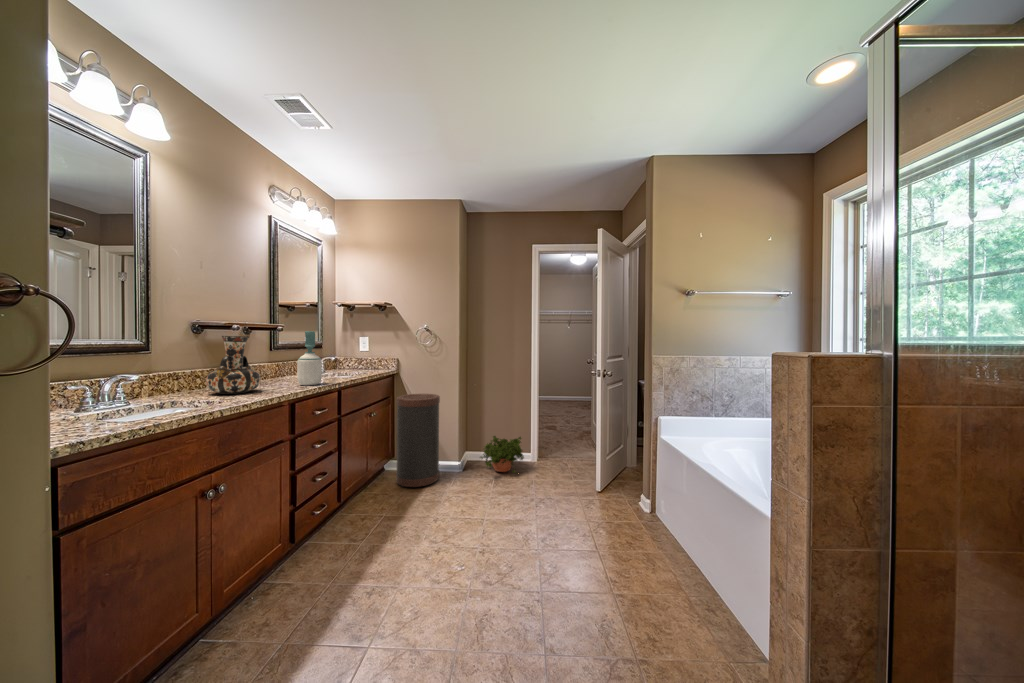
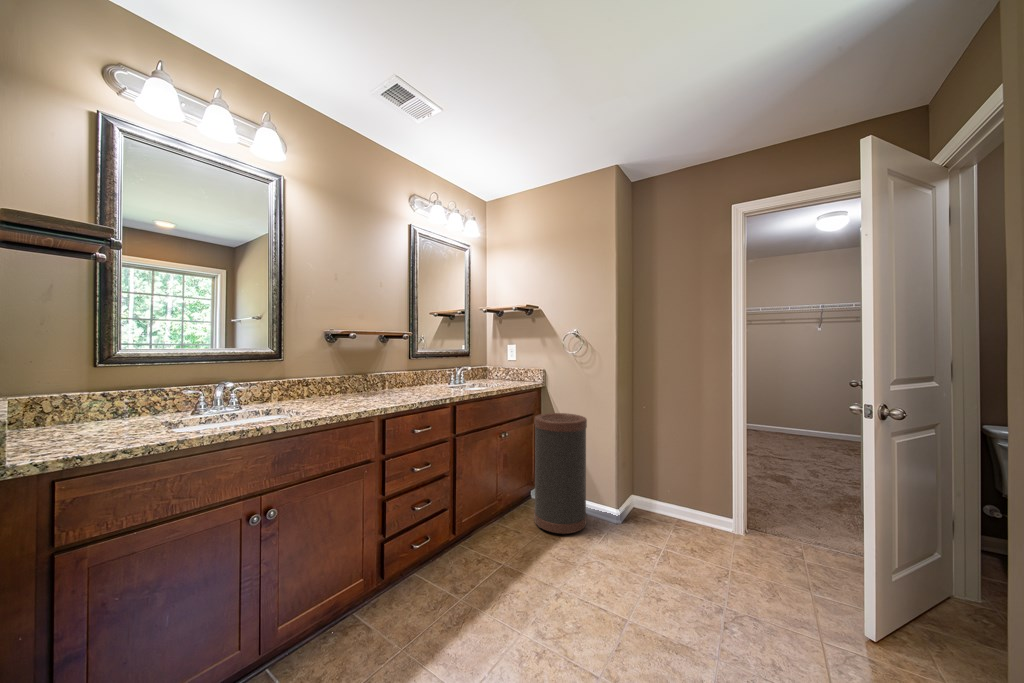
soap bottle: present [297,331,322,385] -> none [407,338,432,398]
decorative vase: present [206,336,261,394] -> none [317,344,366,404]
potted plant: present [480,436,524,472] -> none [644,482,718,553]

